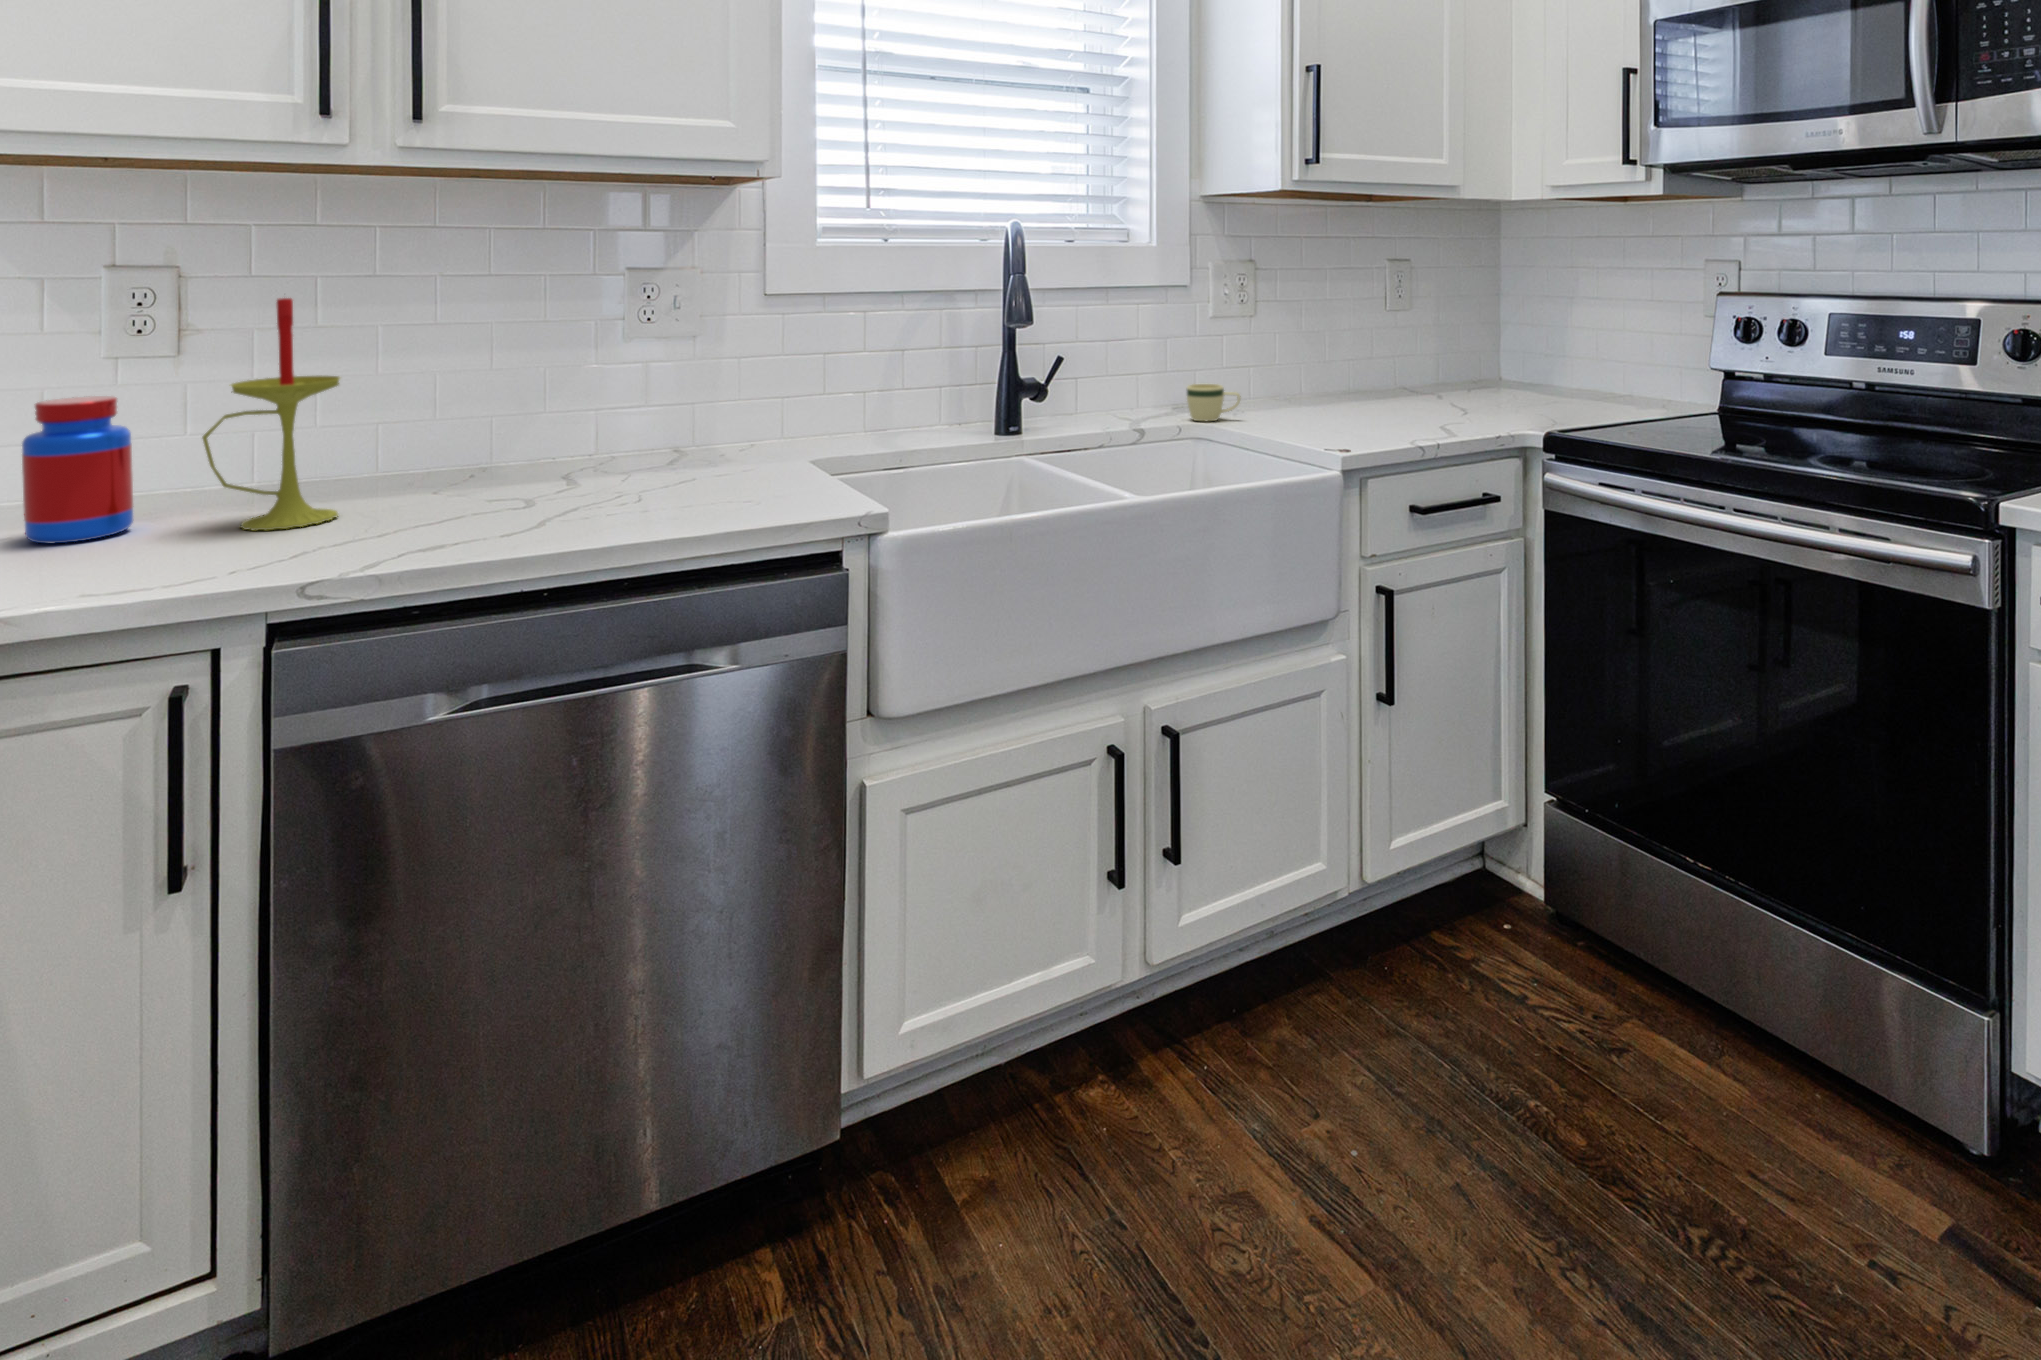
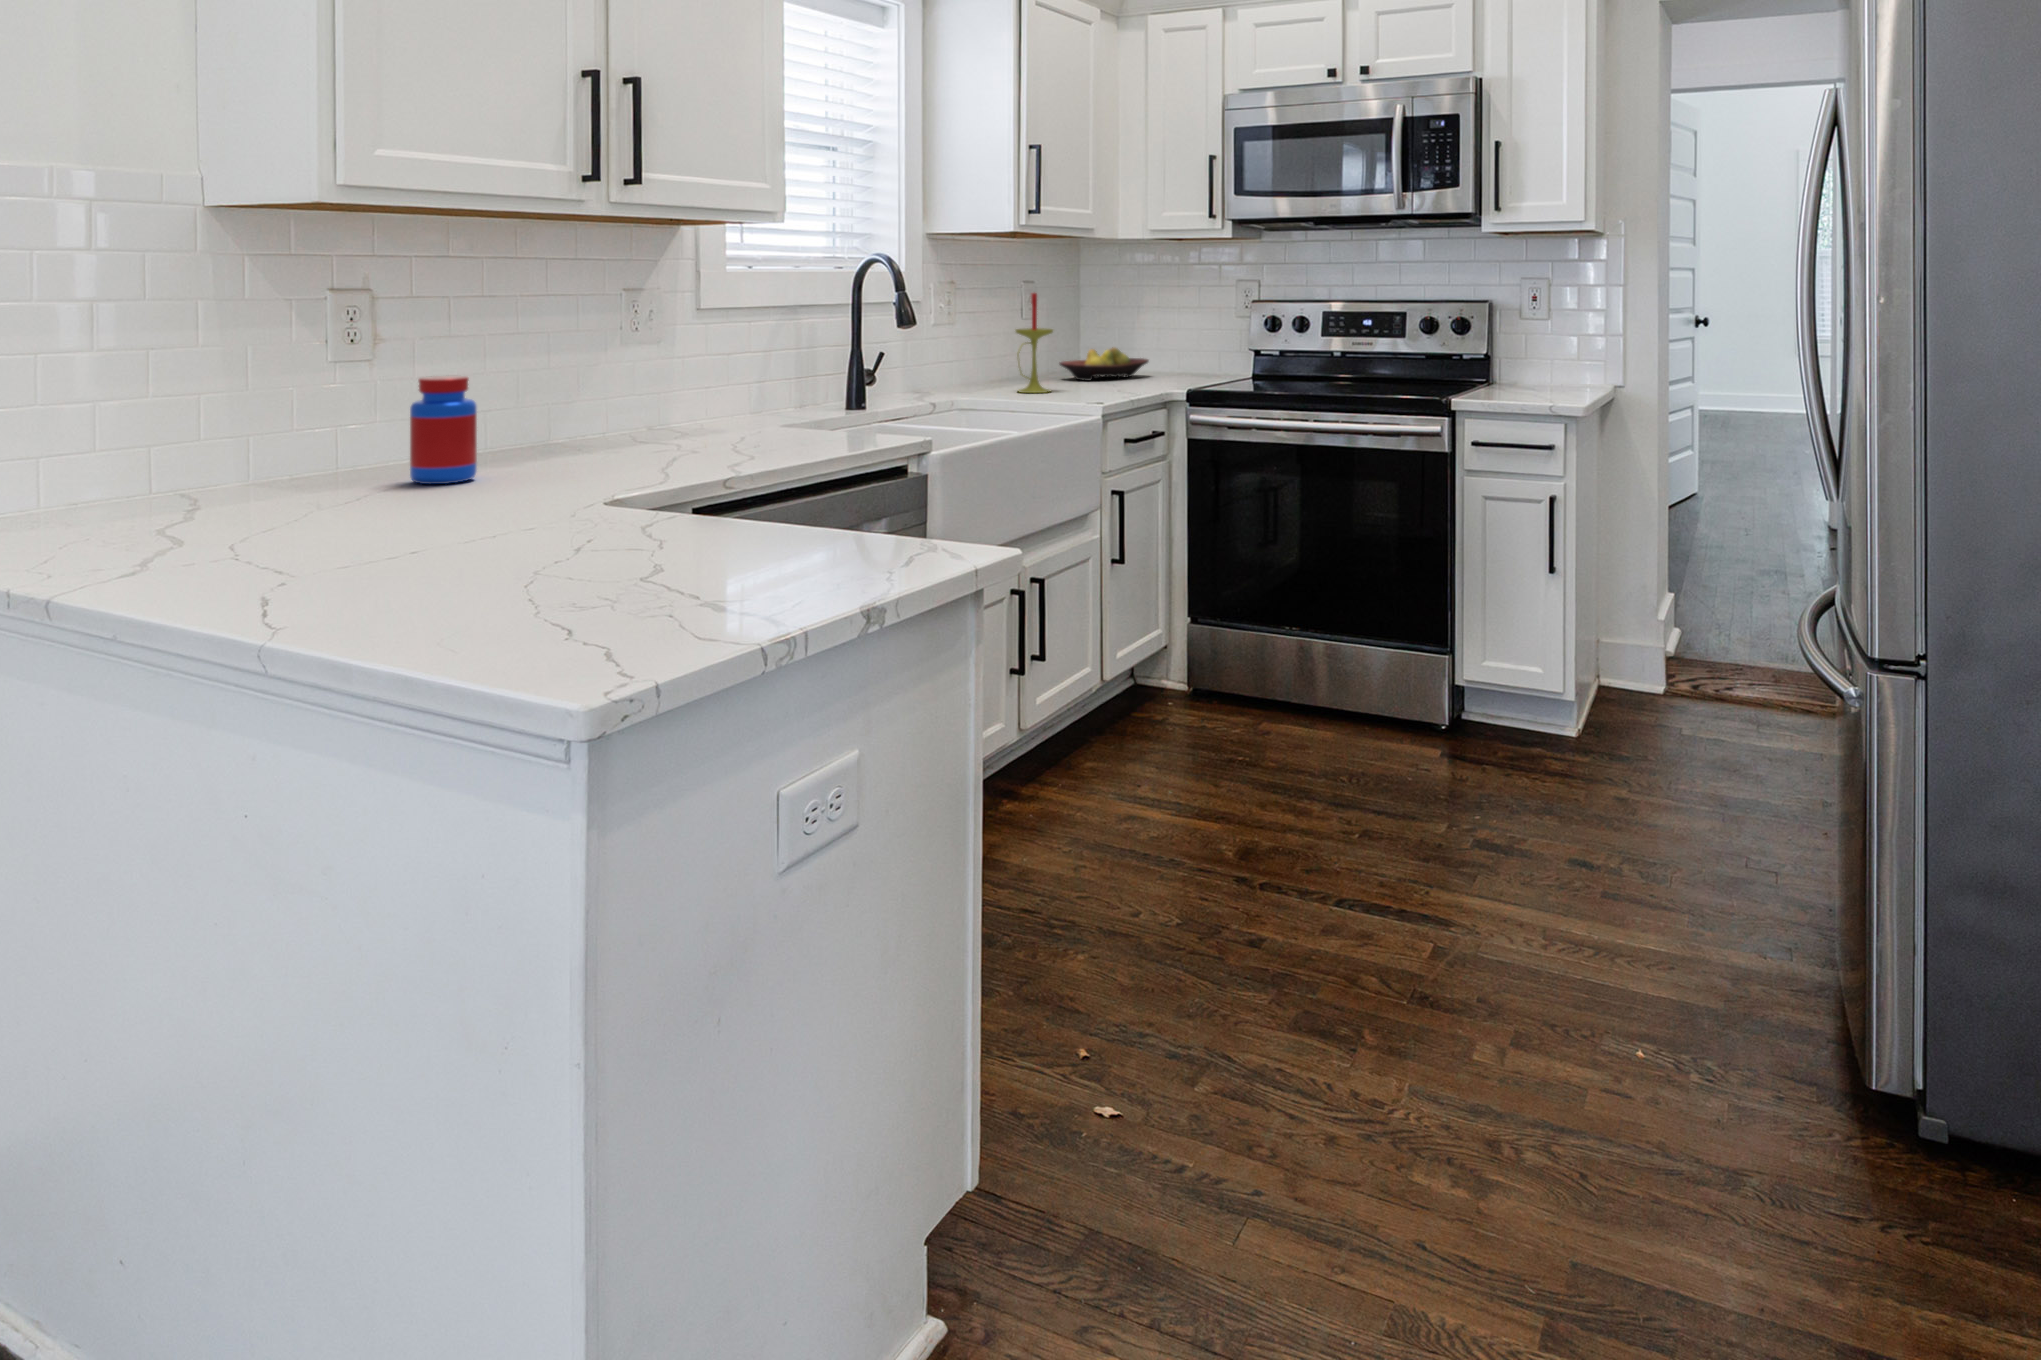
candle: present [202,298,340,530] -> present [1016,293,1053,393]
fruit bowl: none [1441,351,1583,396] -> present [1060,347,1149,381]
mug: present [1187,384,1241,421] -> none [946,372,985,399]

